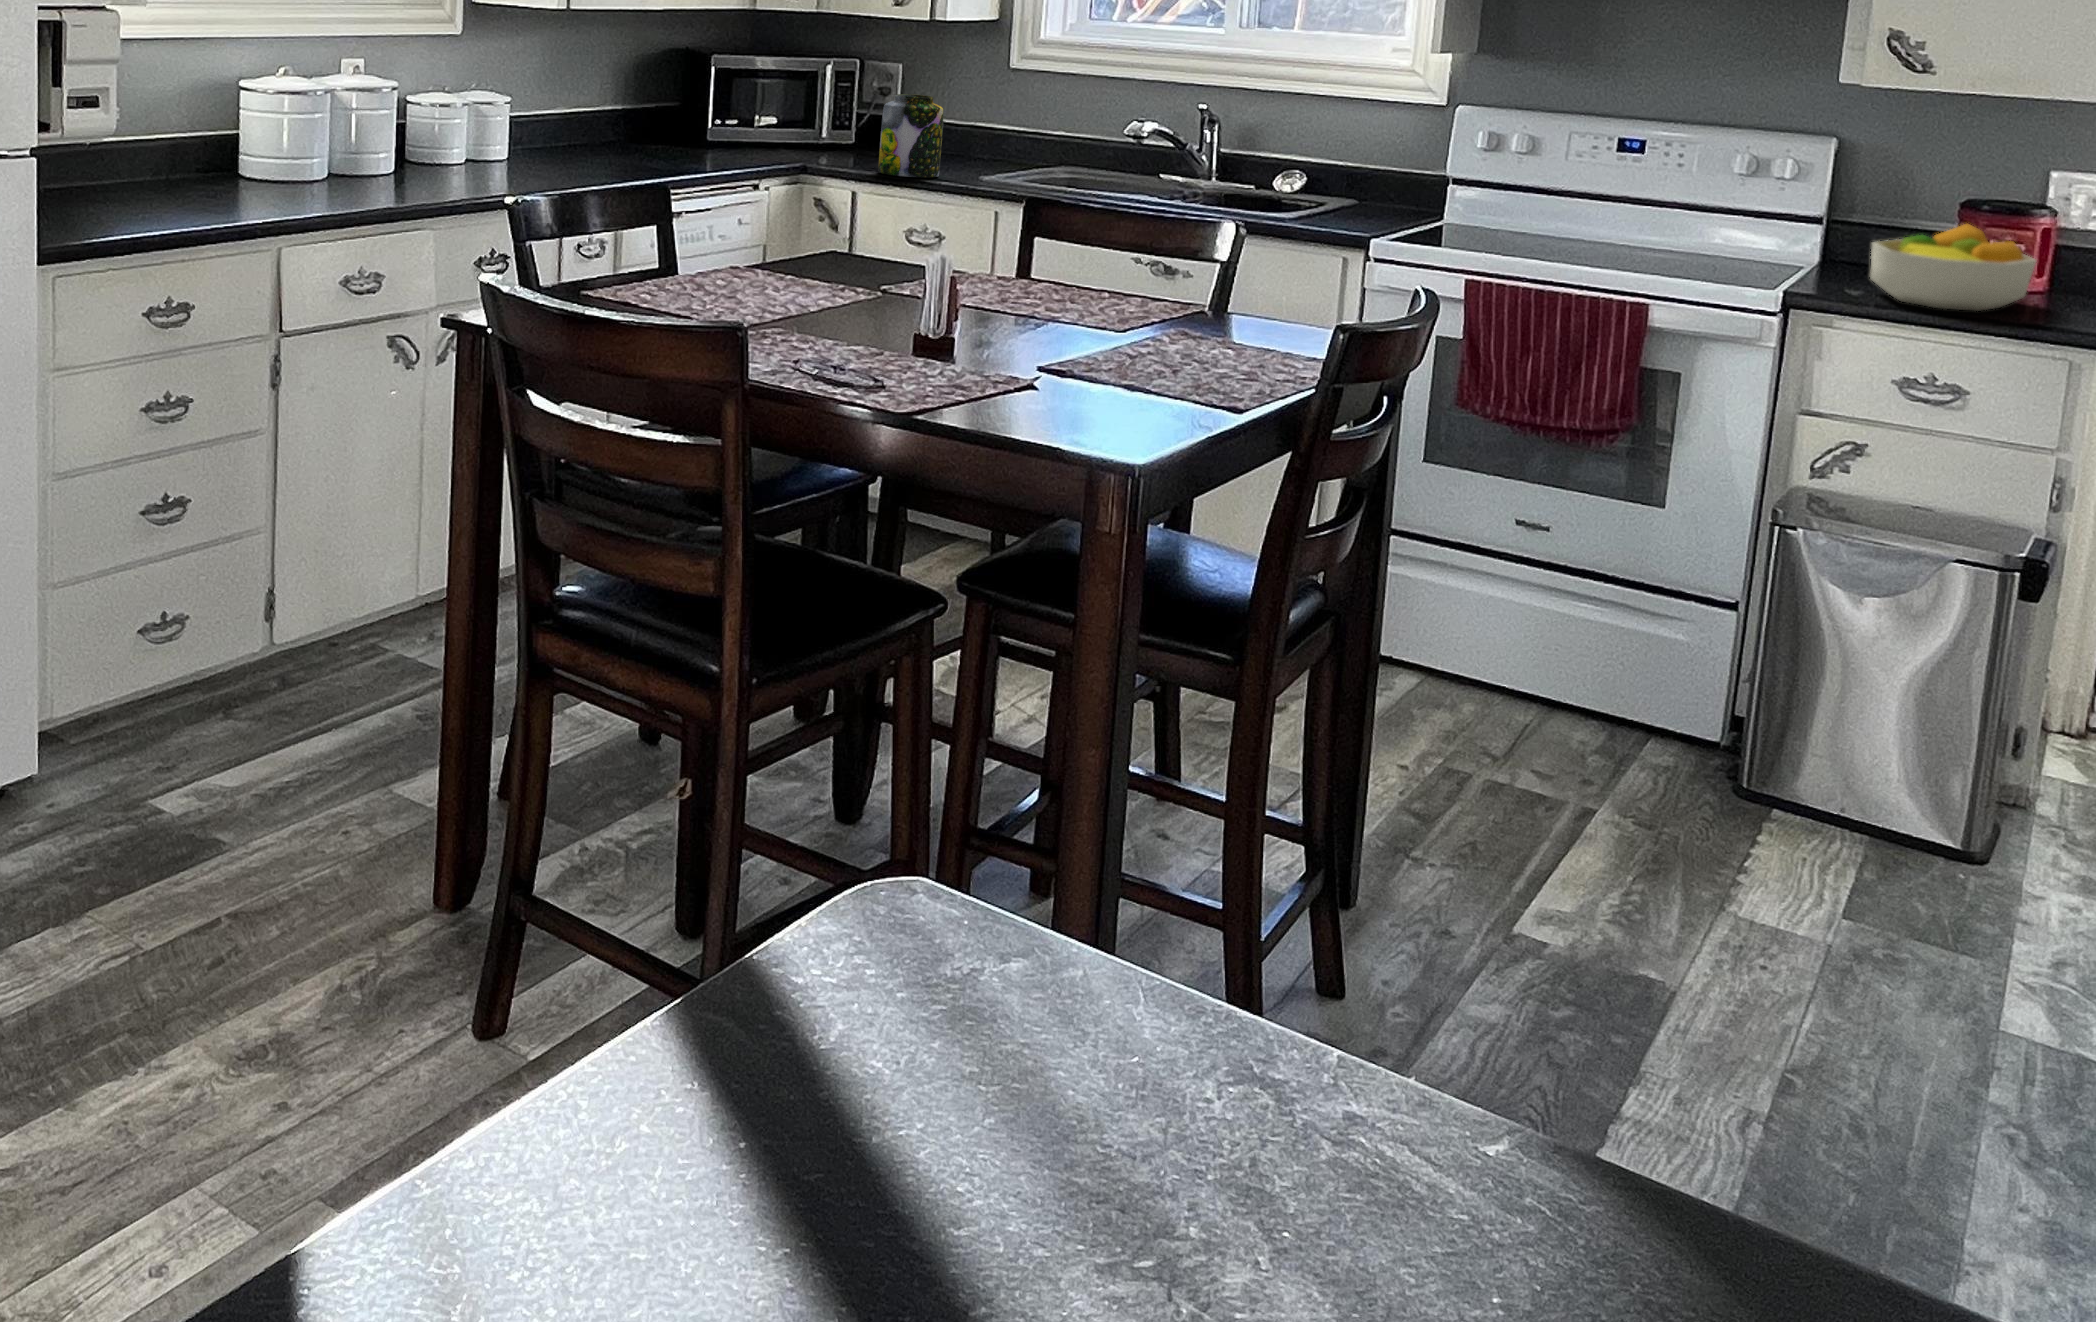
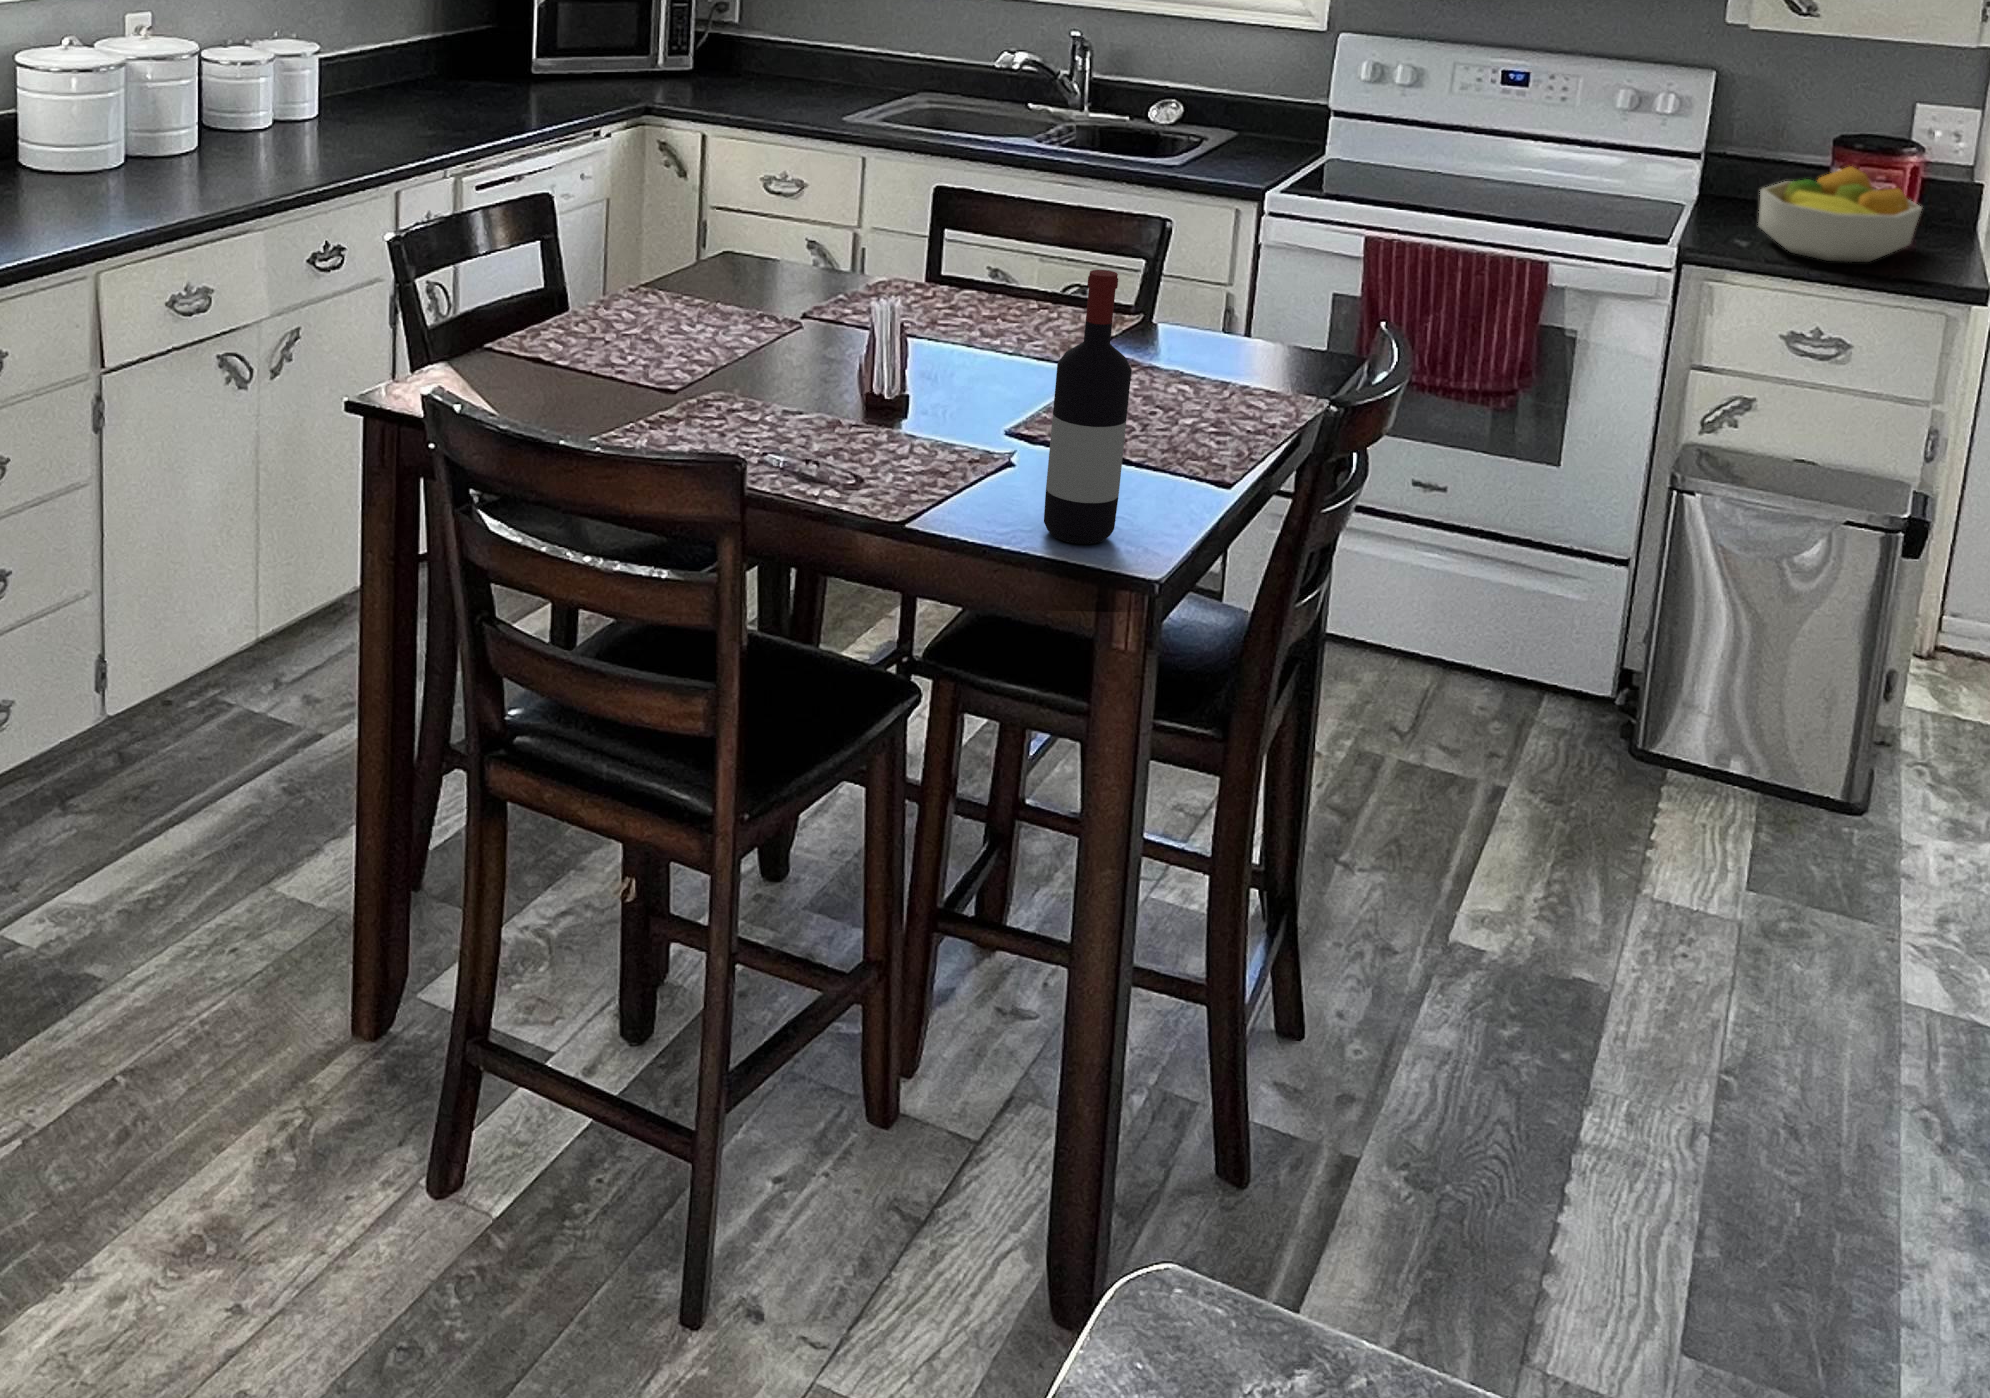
jar: present [878,94,944,177] -> none [719,25,787,117]
wine bottle: none [1060,180,1142,436] -> present [1044,270,1132,544]

